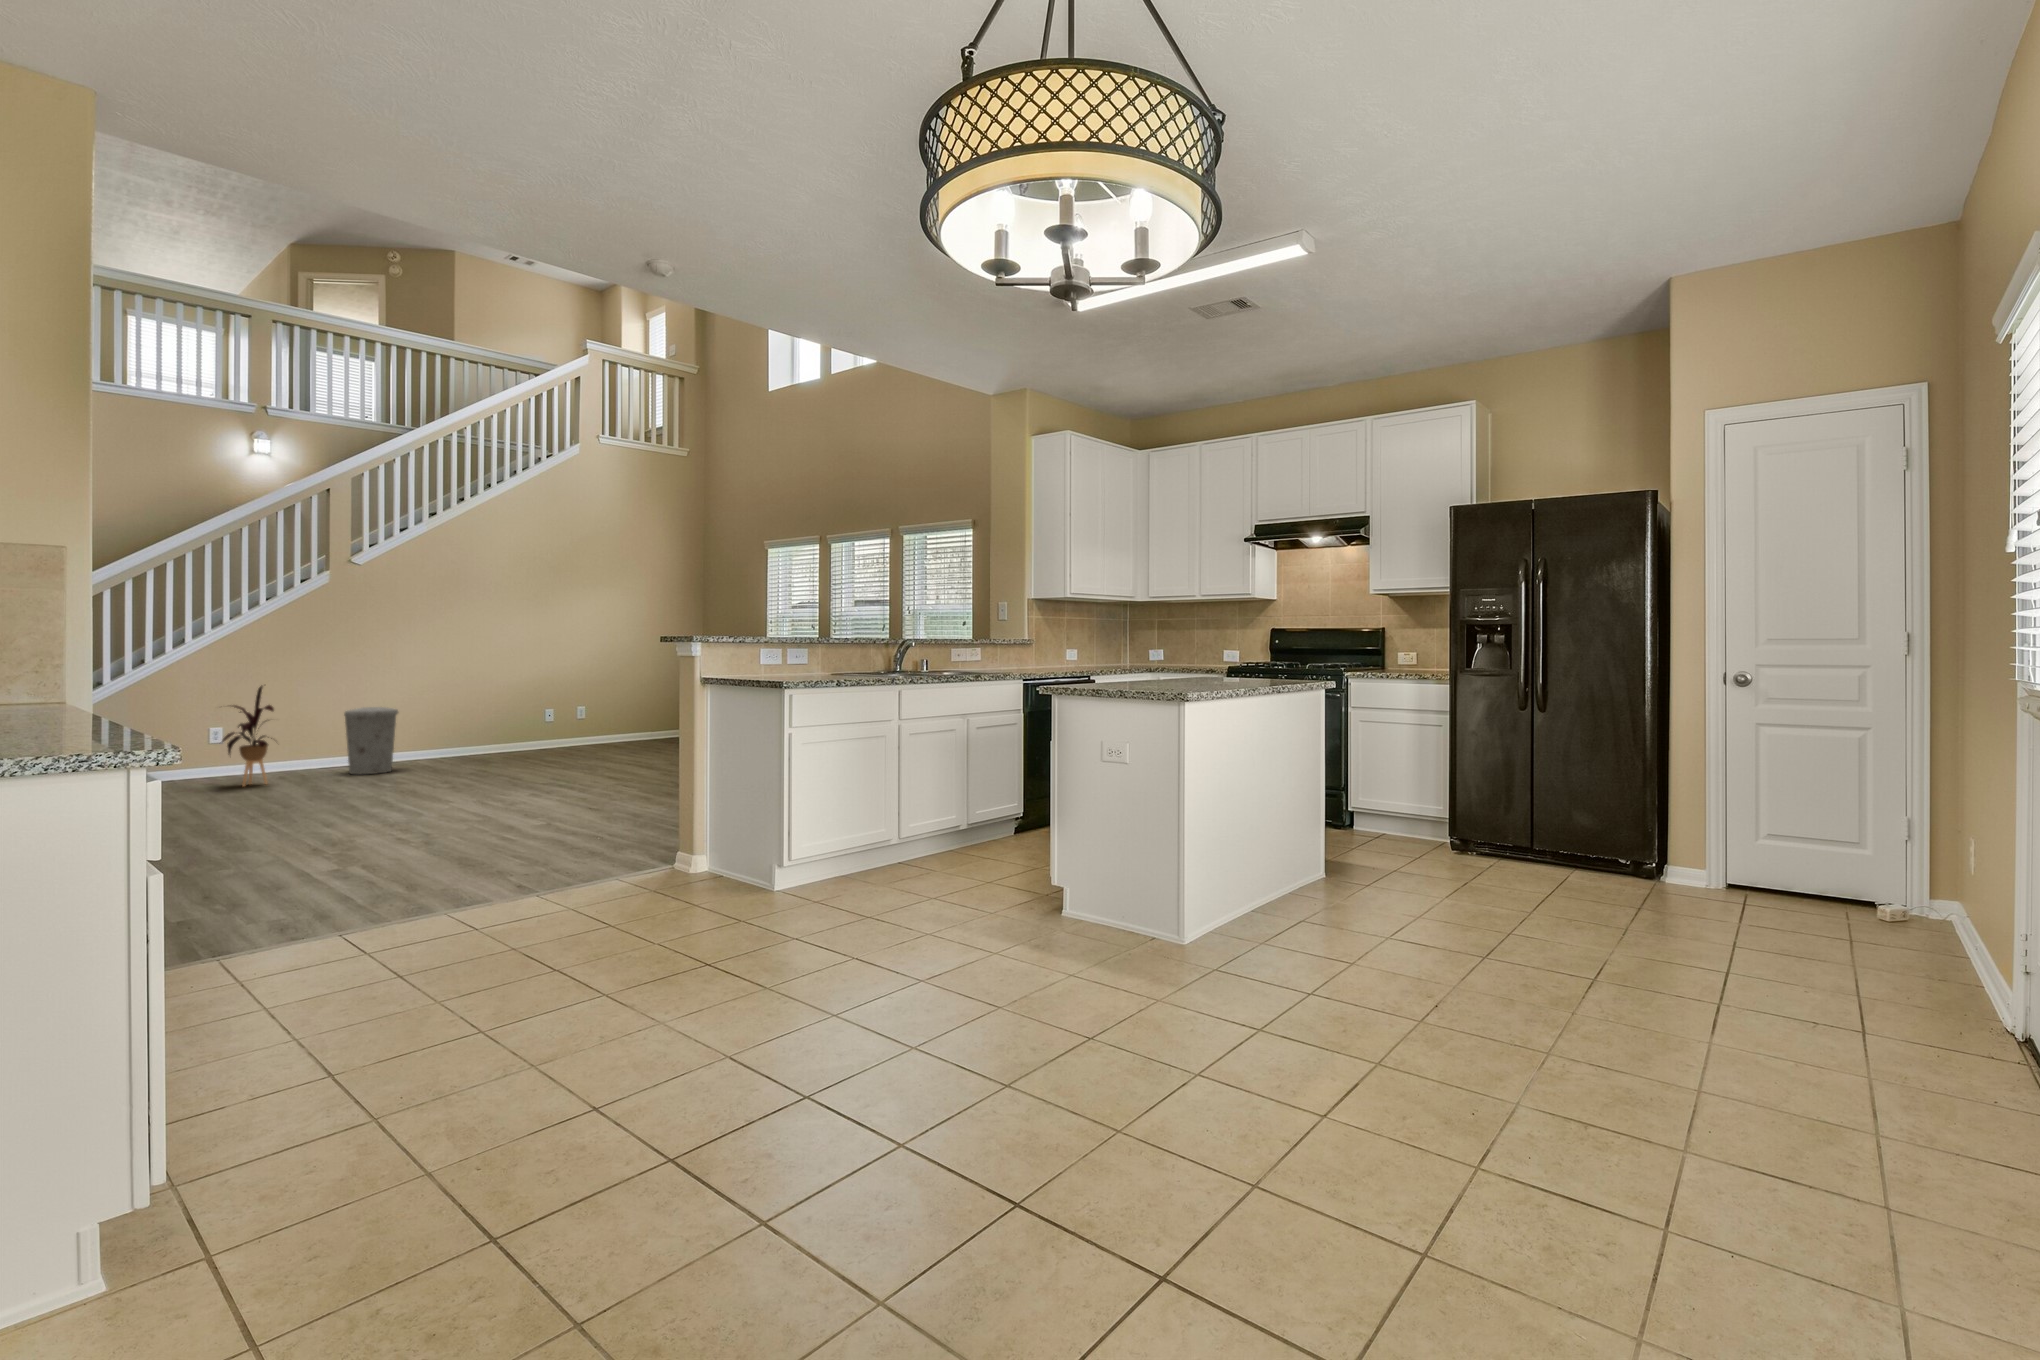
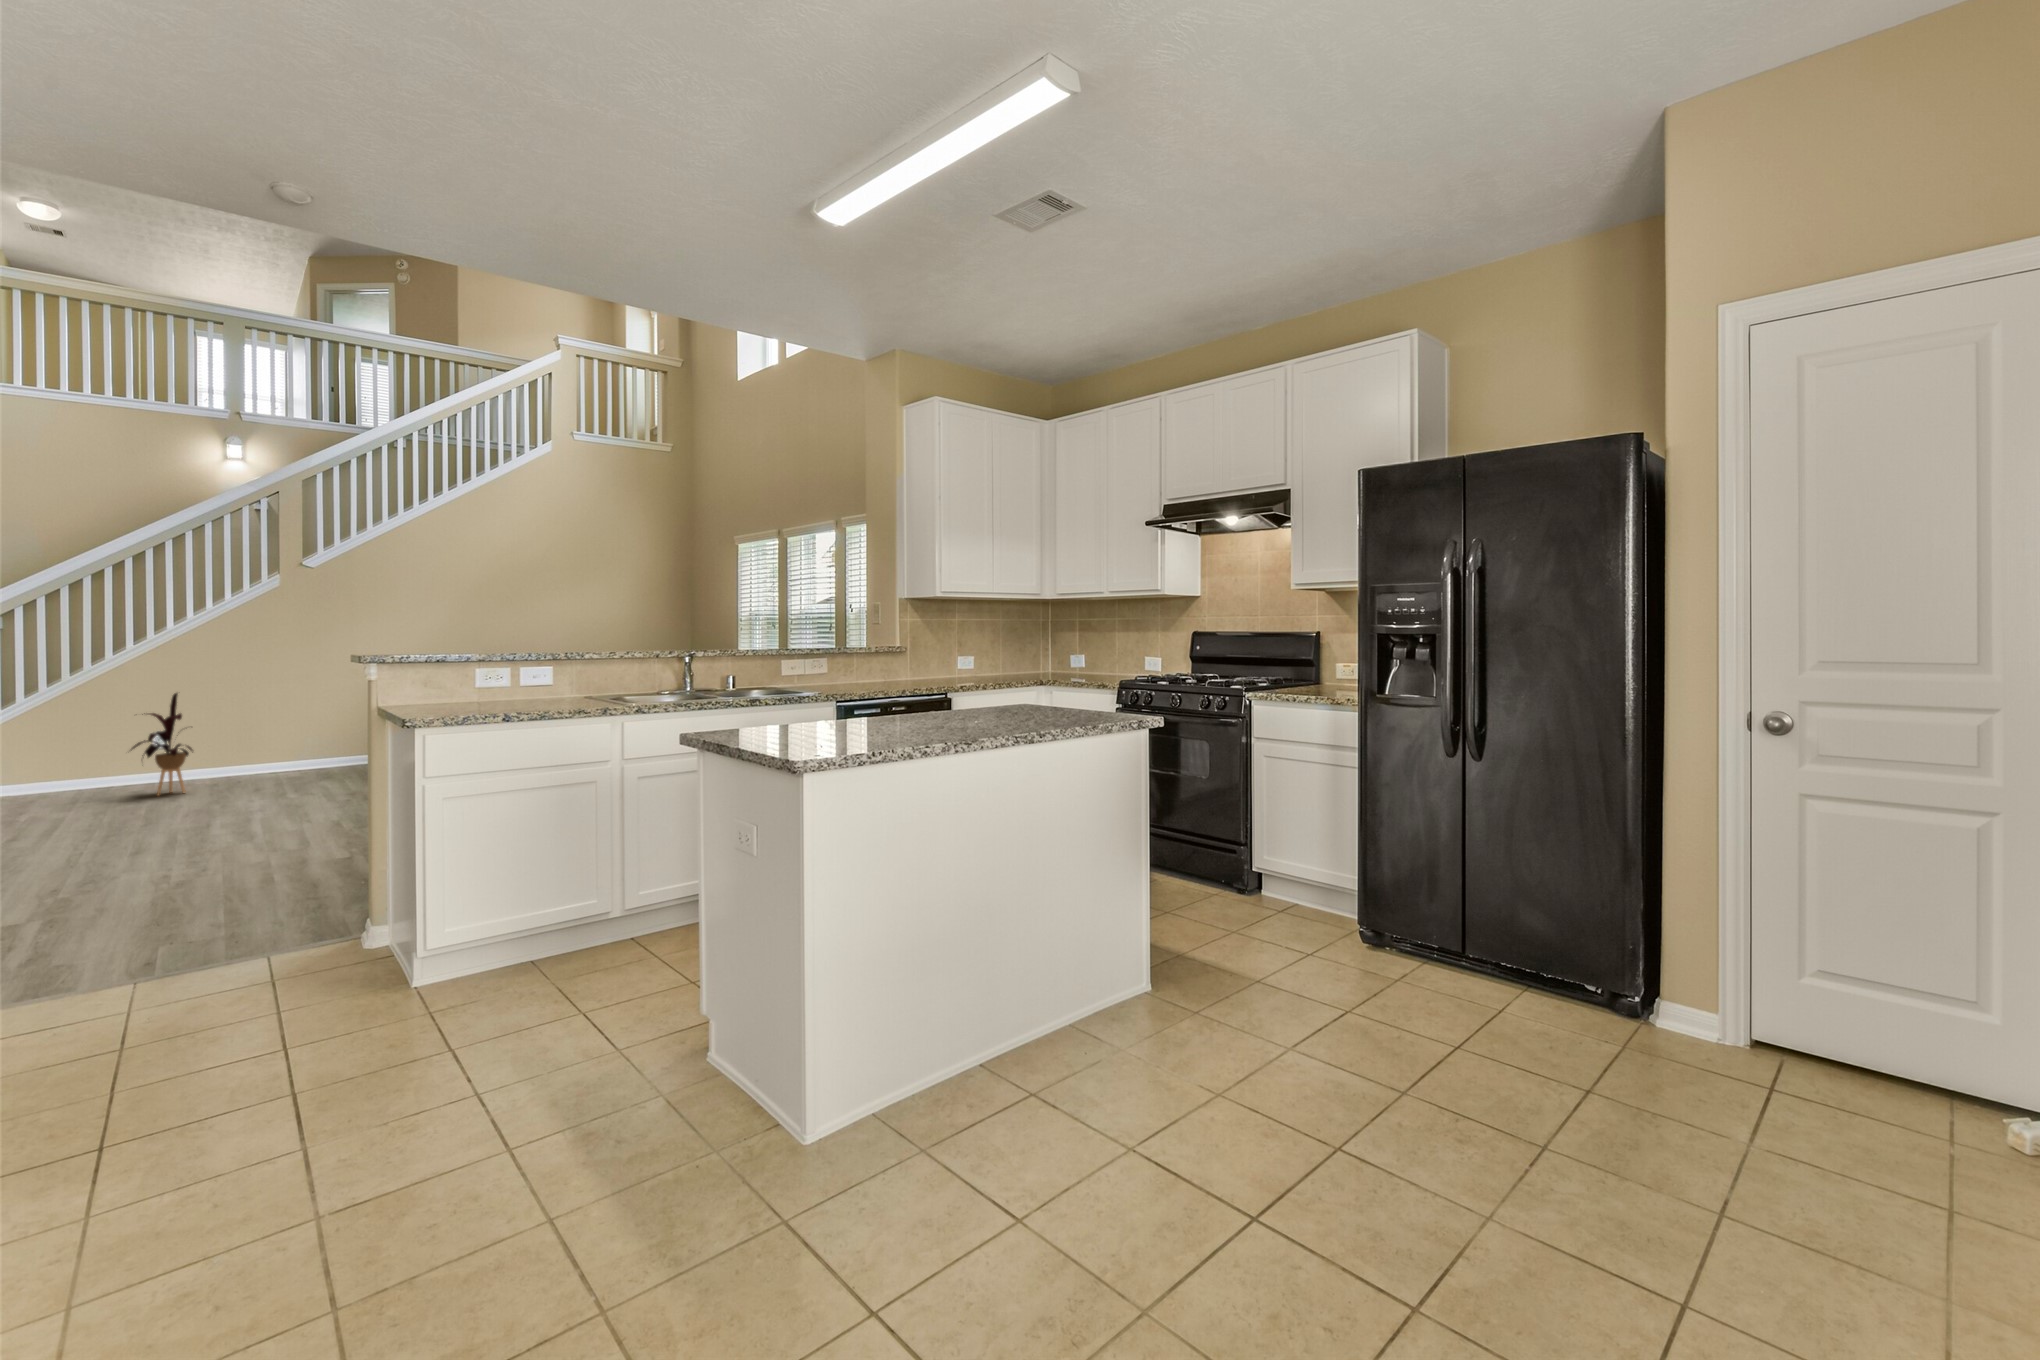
trash can: present [344,707,398,775] -> none [277,713,336,782]

